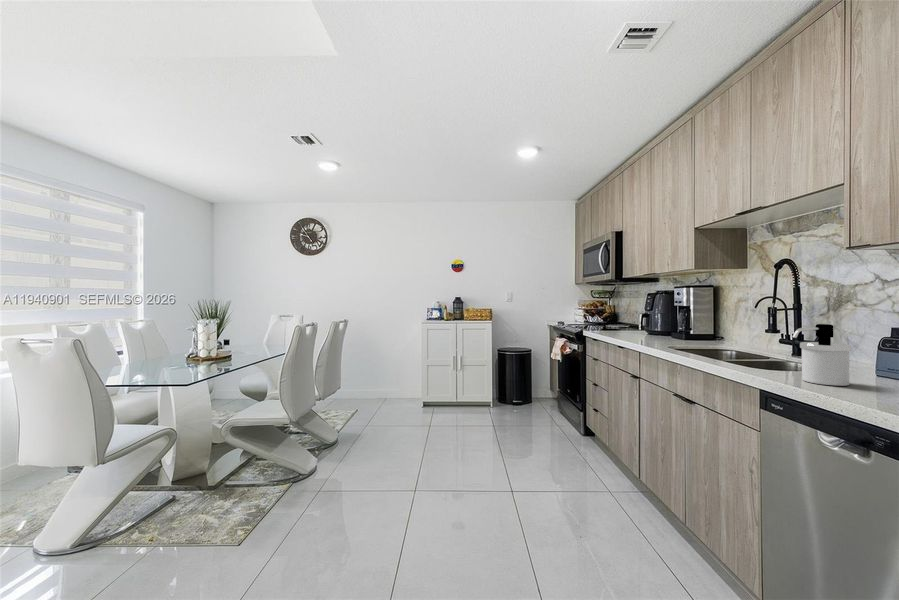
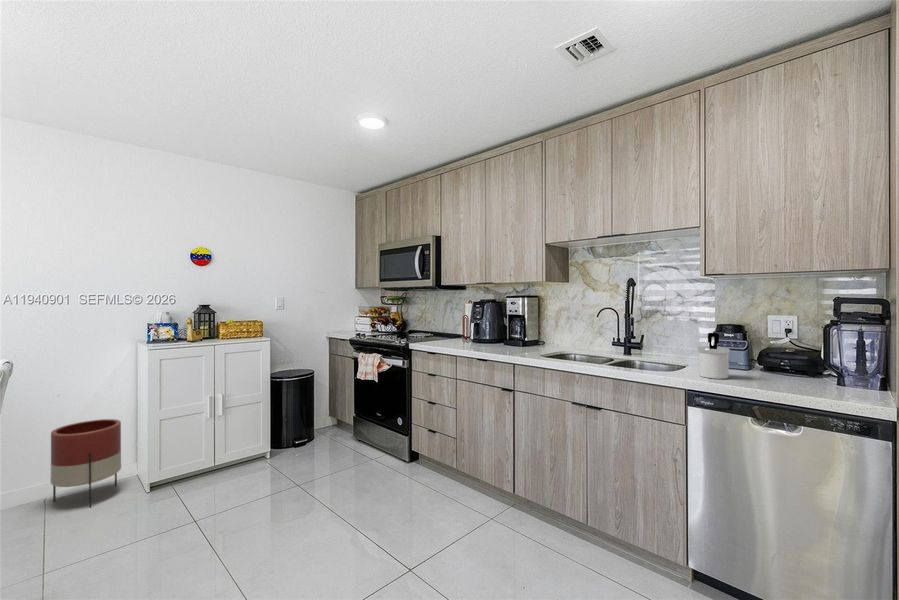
planter: none [384,361,413,406] -> present [50,419,121,507]

